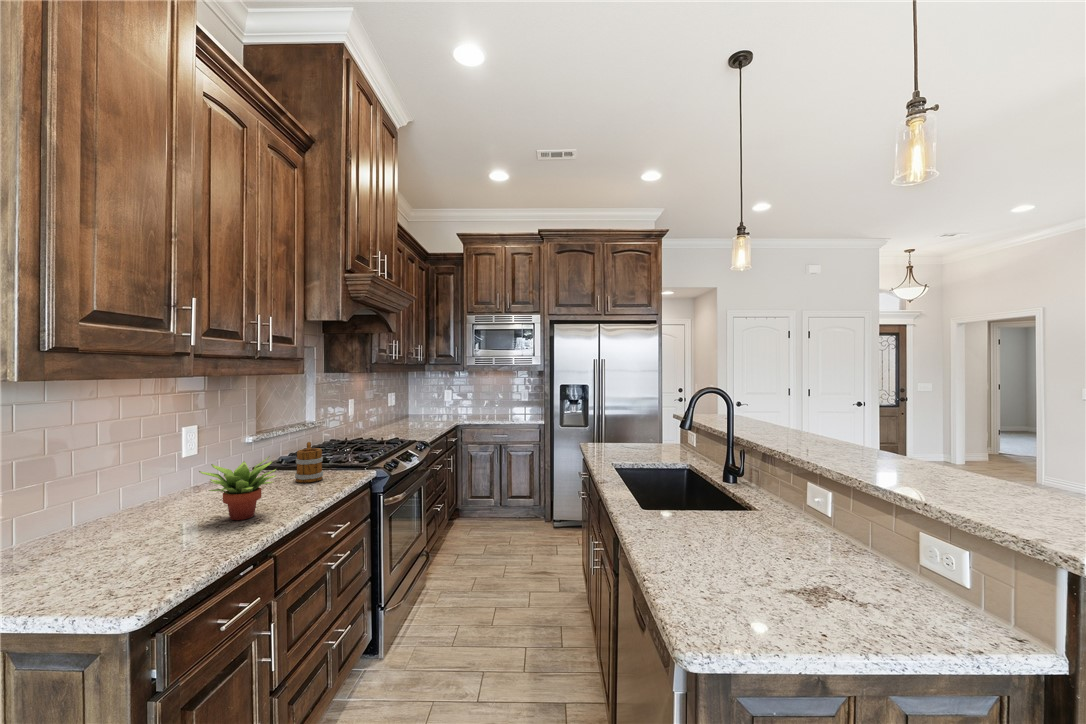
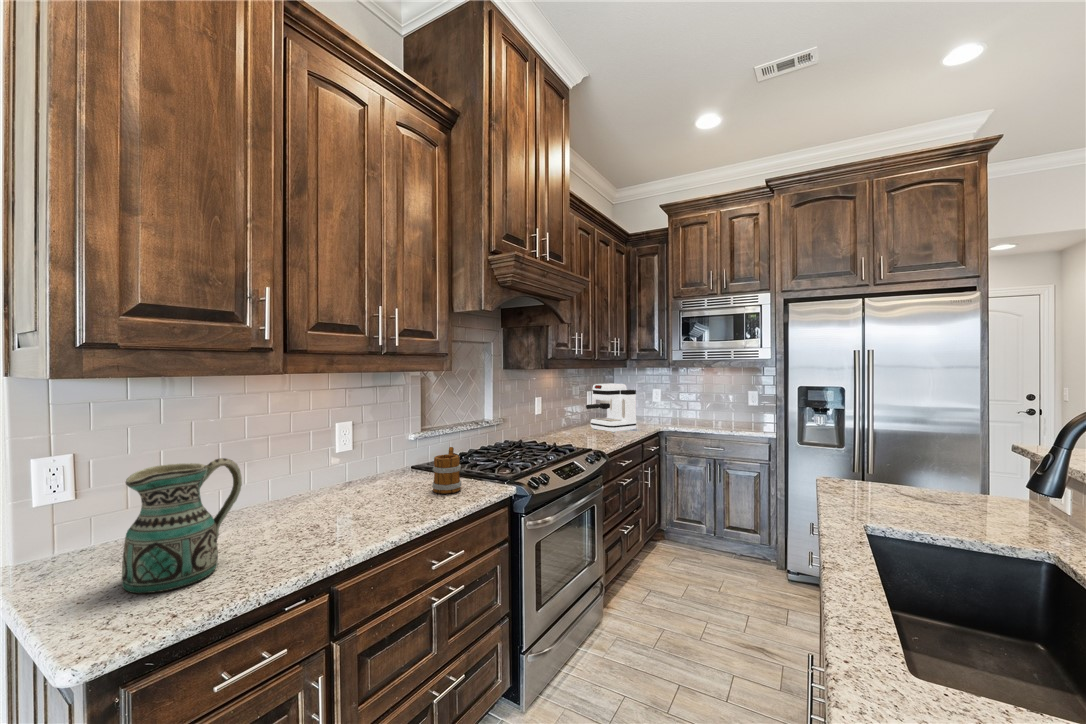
coffee maker: none [394,385,438,428] -> present [586,384,636,432]
ceramic pitcher: none [52,455,159,582] -> present [122,458,242,593]
succulent plant: present [199,456,276,520] -> none [298,465,380,536]

